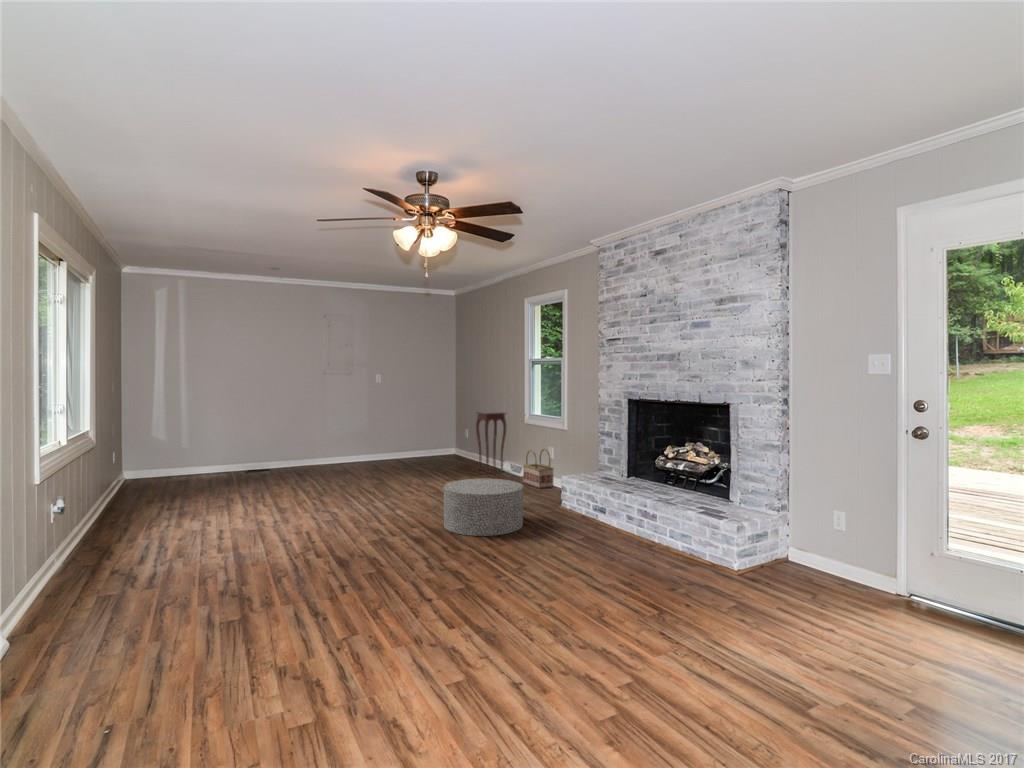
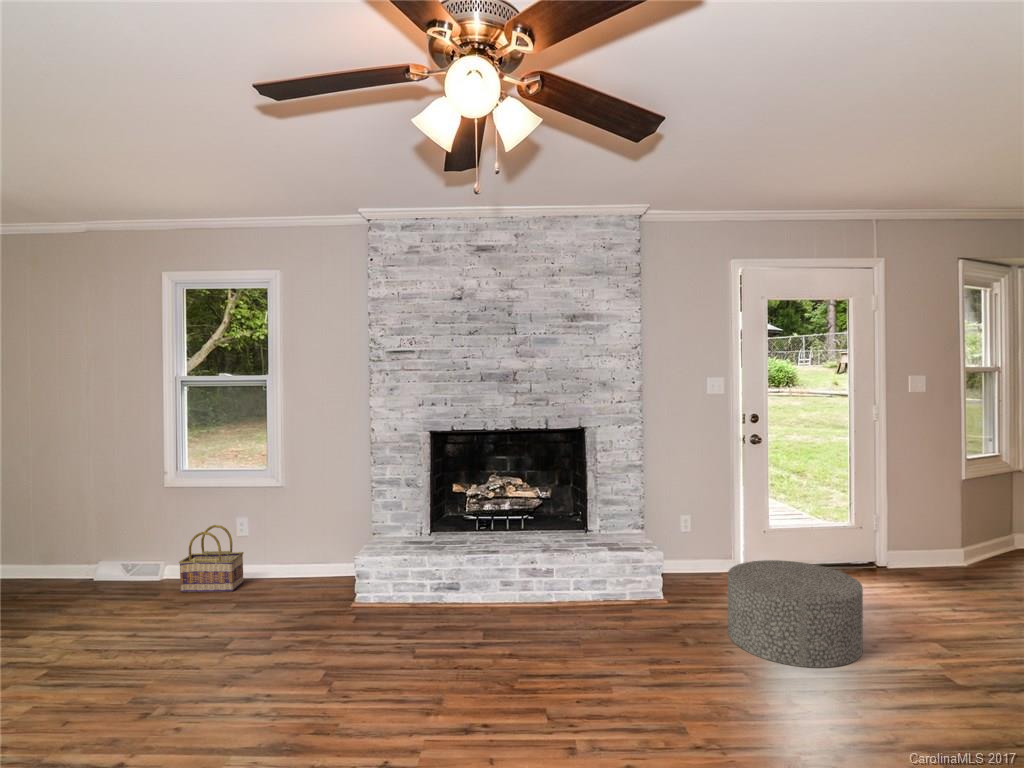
side table: present [476,411,506,473] -> none [7,476,84,600]
ottoman: present [444,479,523,536] -> present [728,560,863,668]

